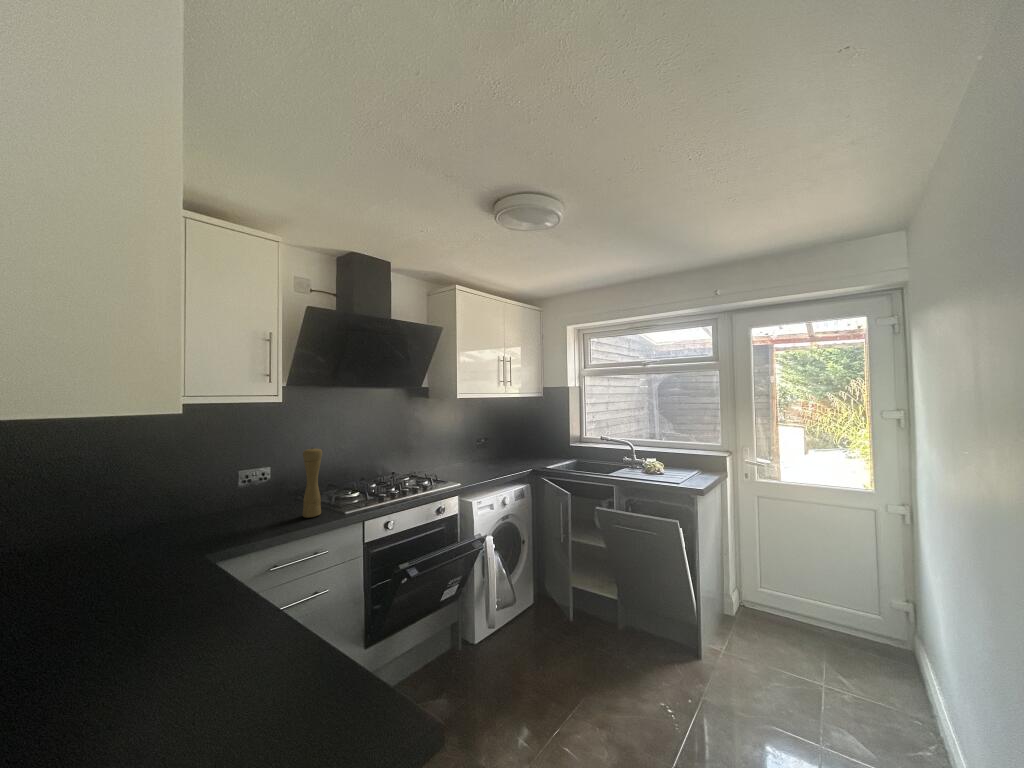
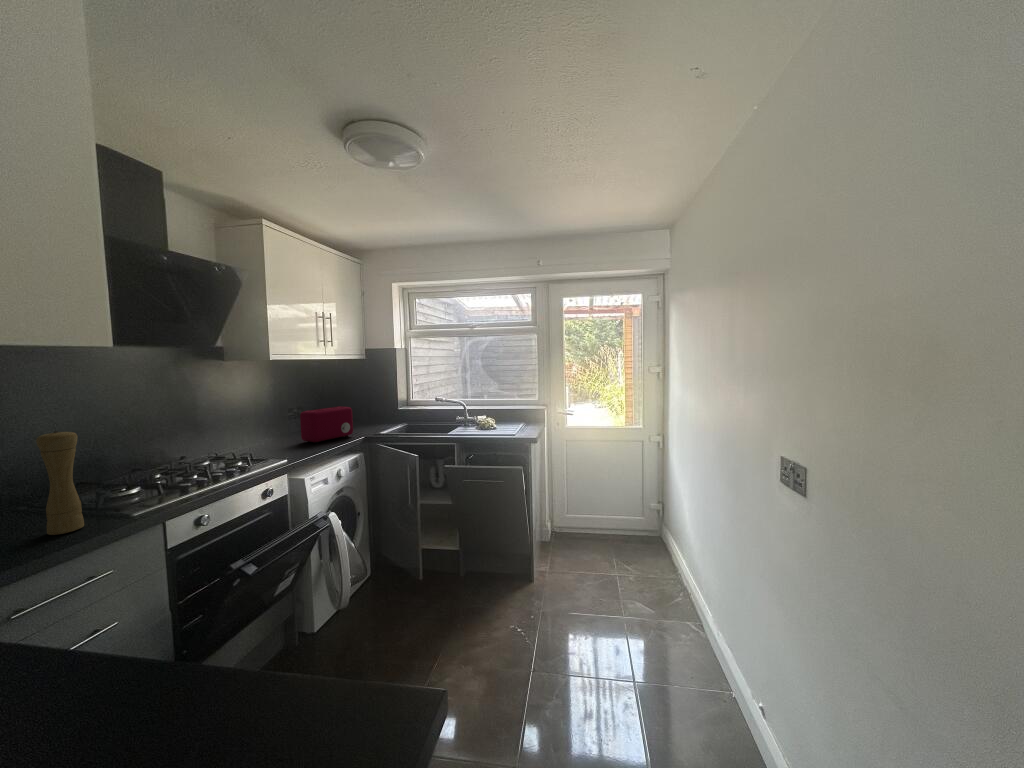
toaster: none [481,439,522,470] -> present [300,407,353,444]

